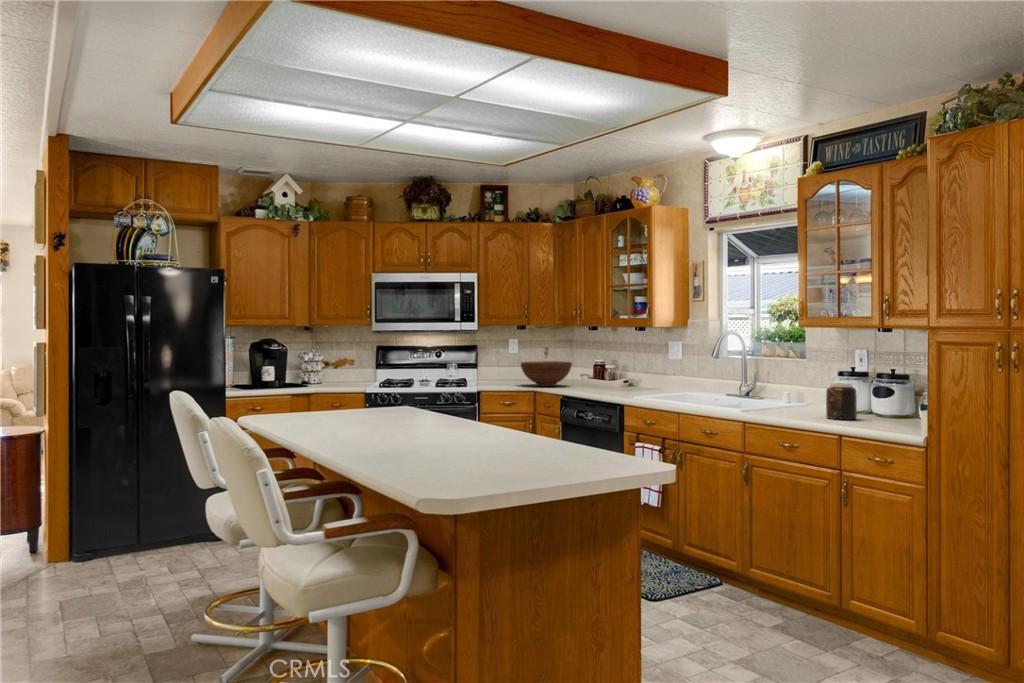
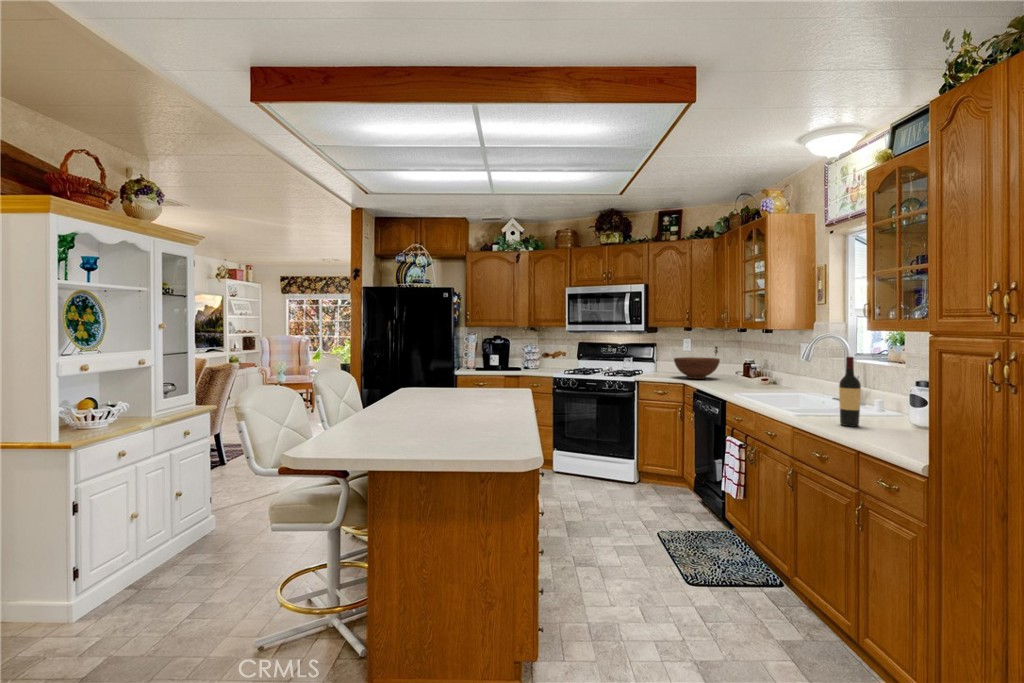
wine bottle: none [791,348,810,414] -> present [839,357,861,426]
jar: present [826,383,857,420] -> none [863,396,899,437]

